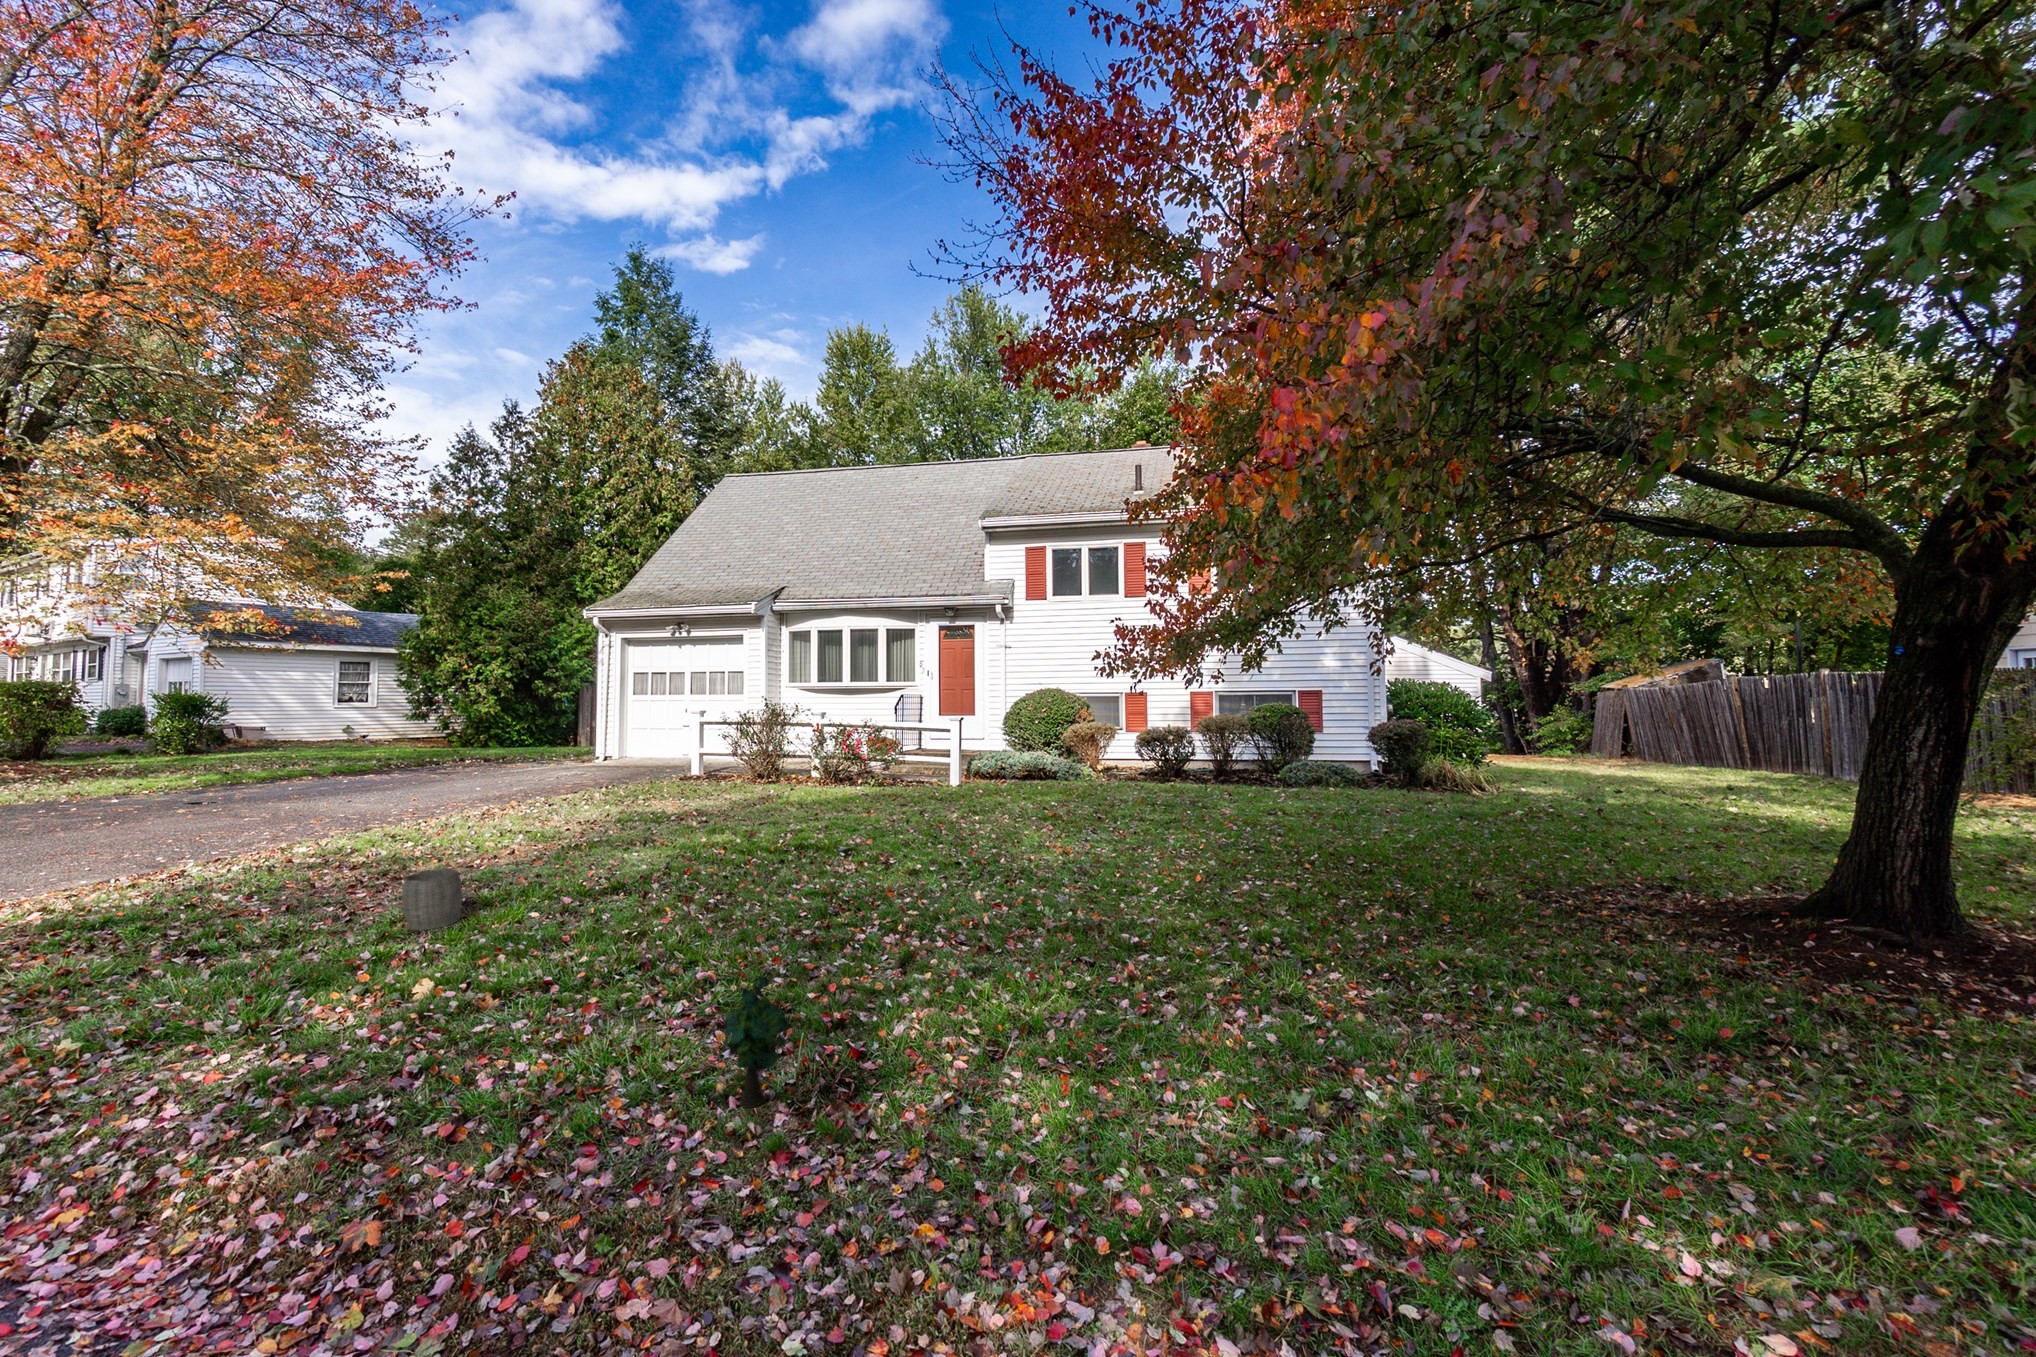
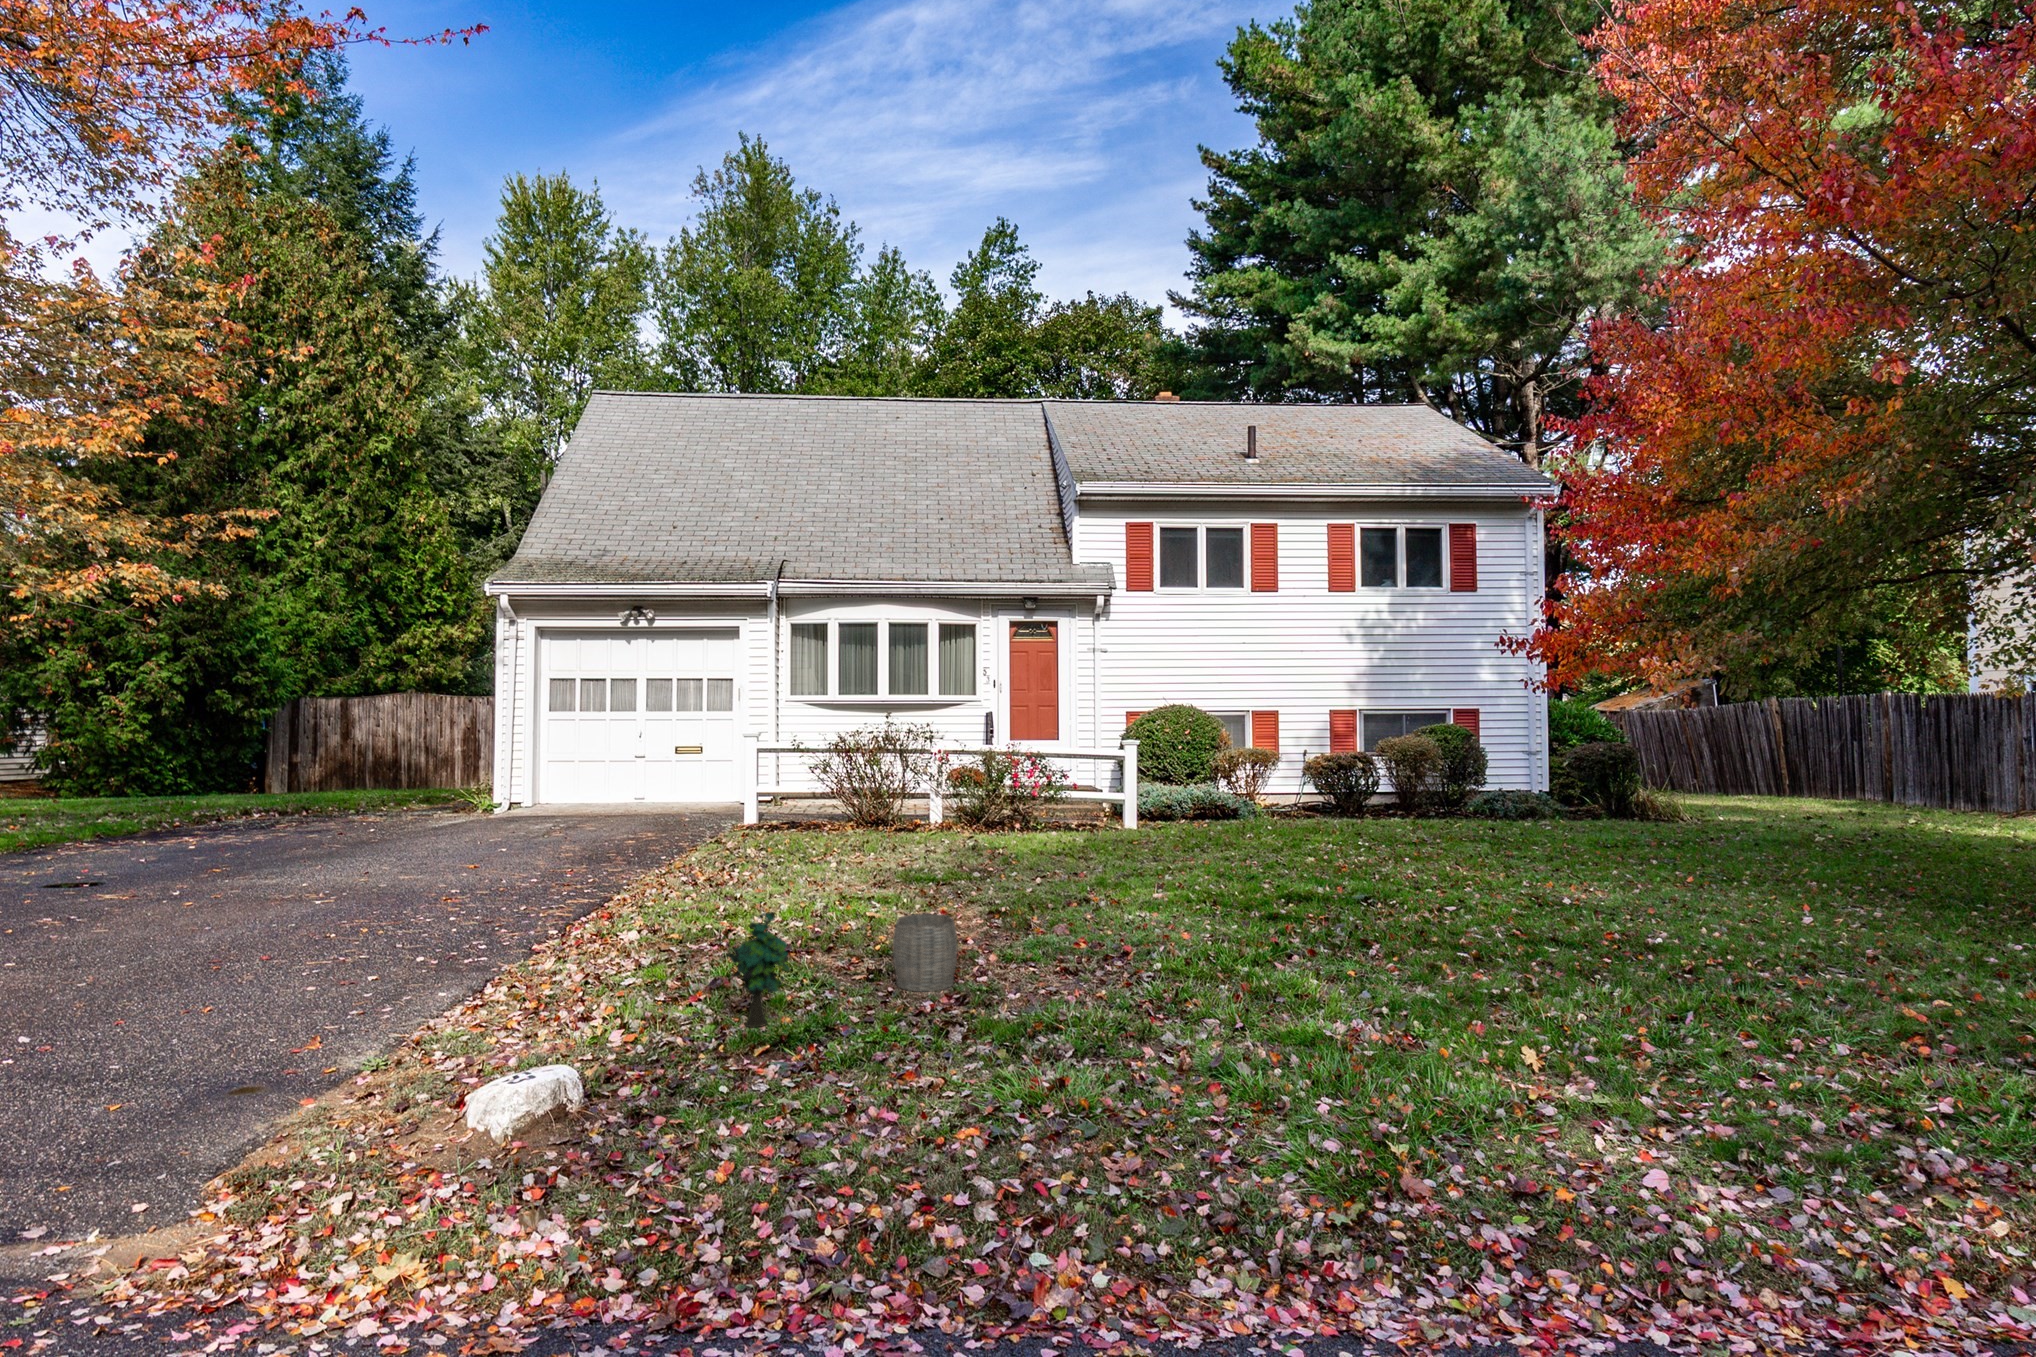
decorative plant: present [717,976,792,1108] -> present [726,912,790,1027]

